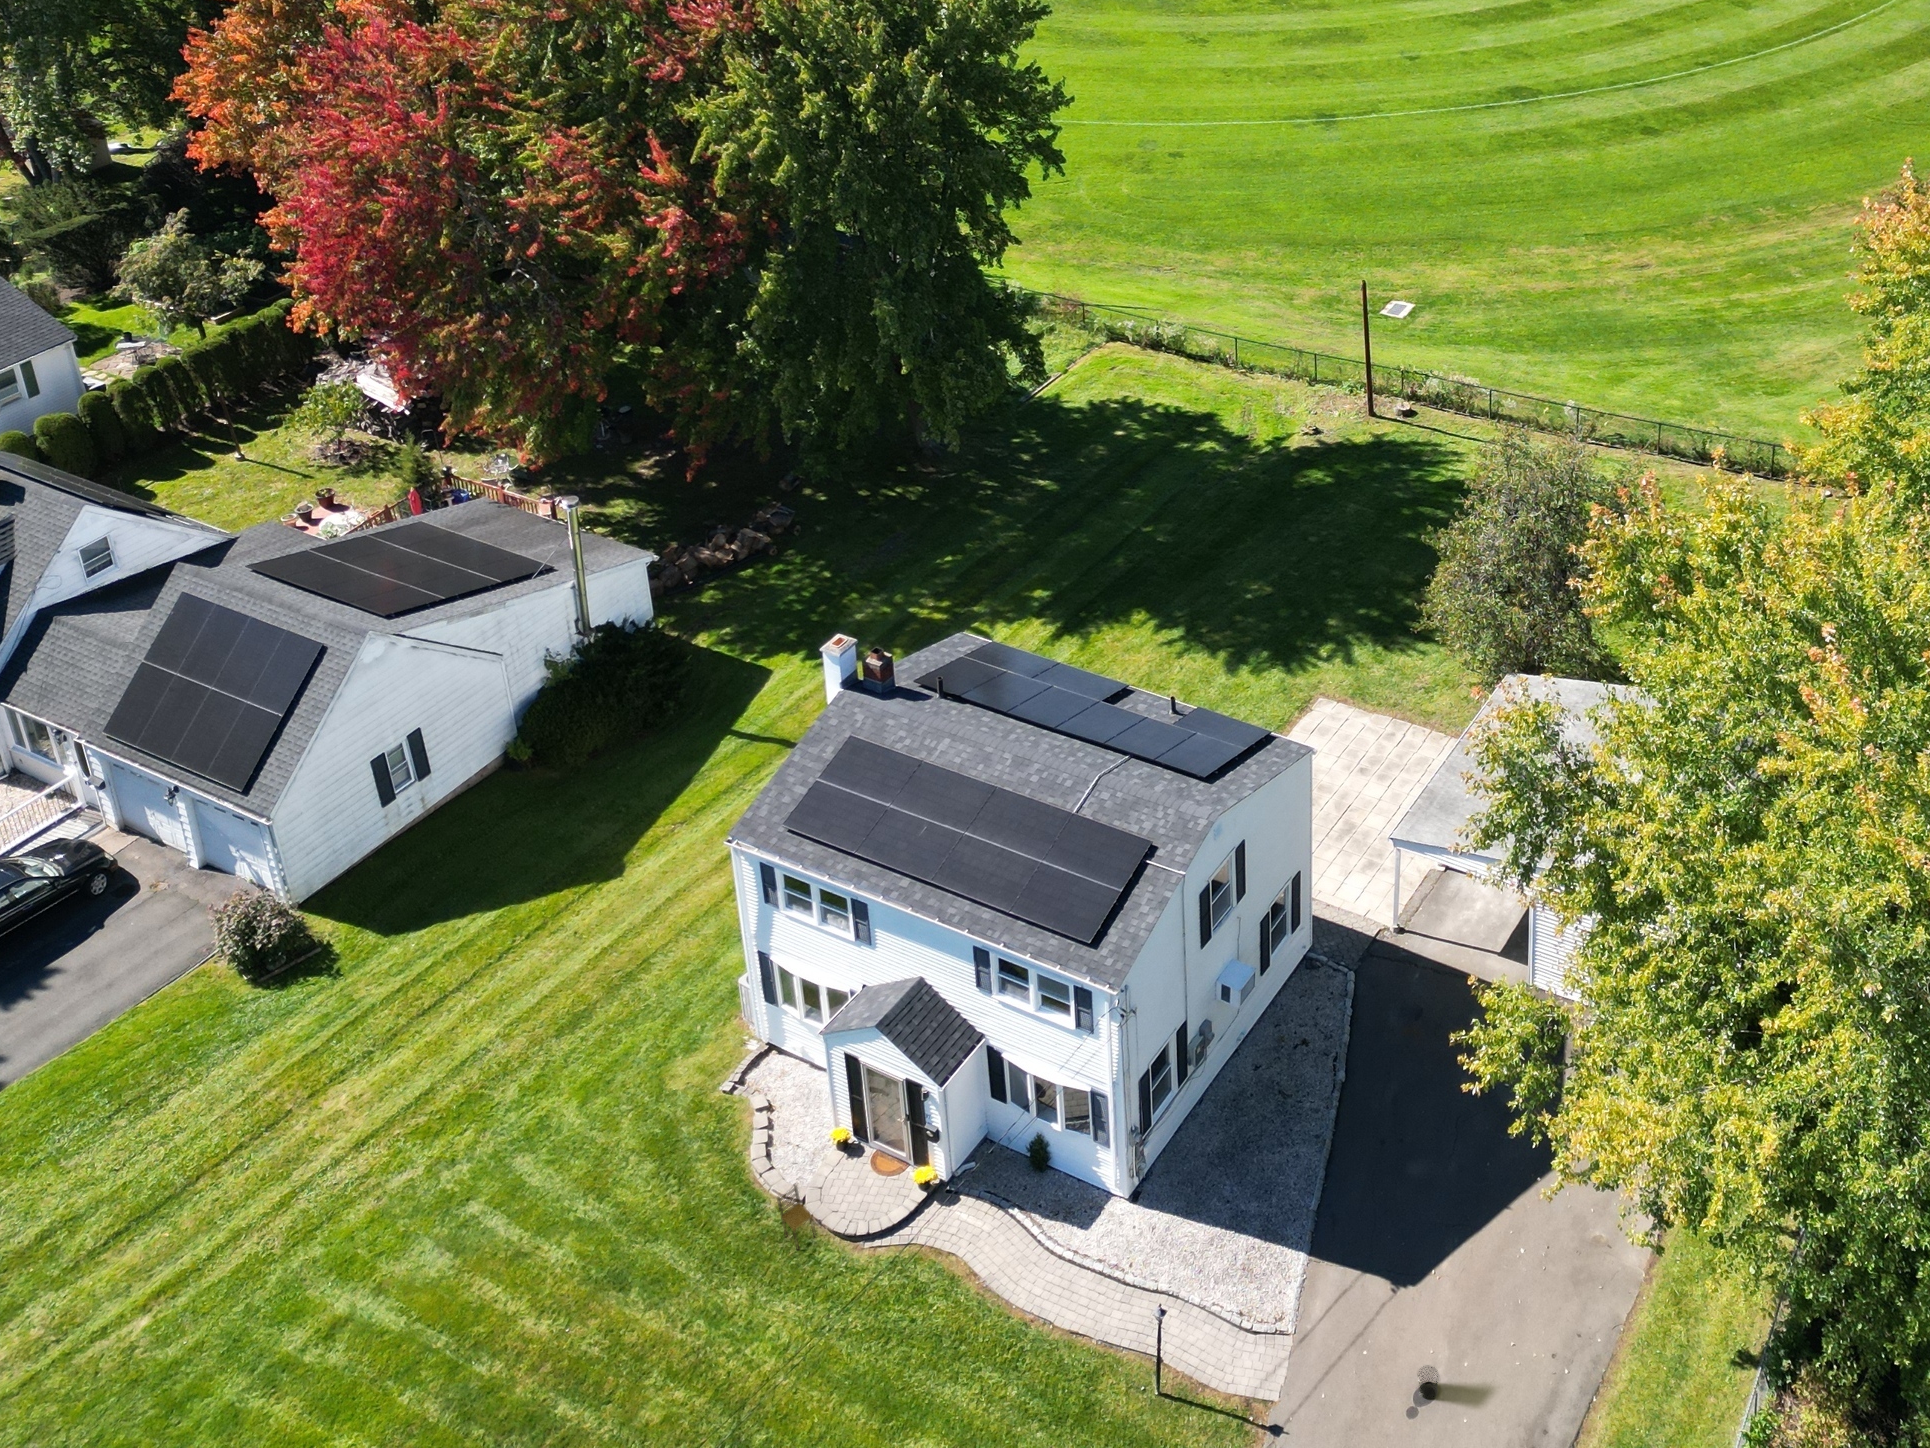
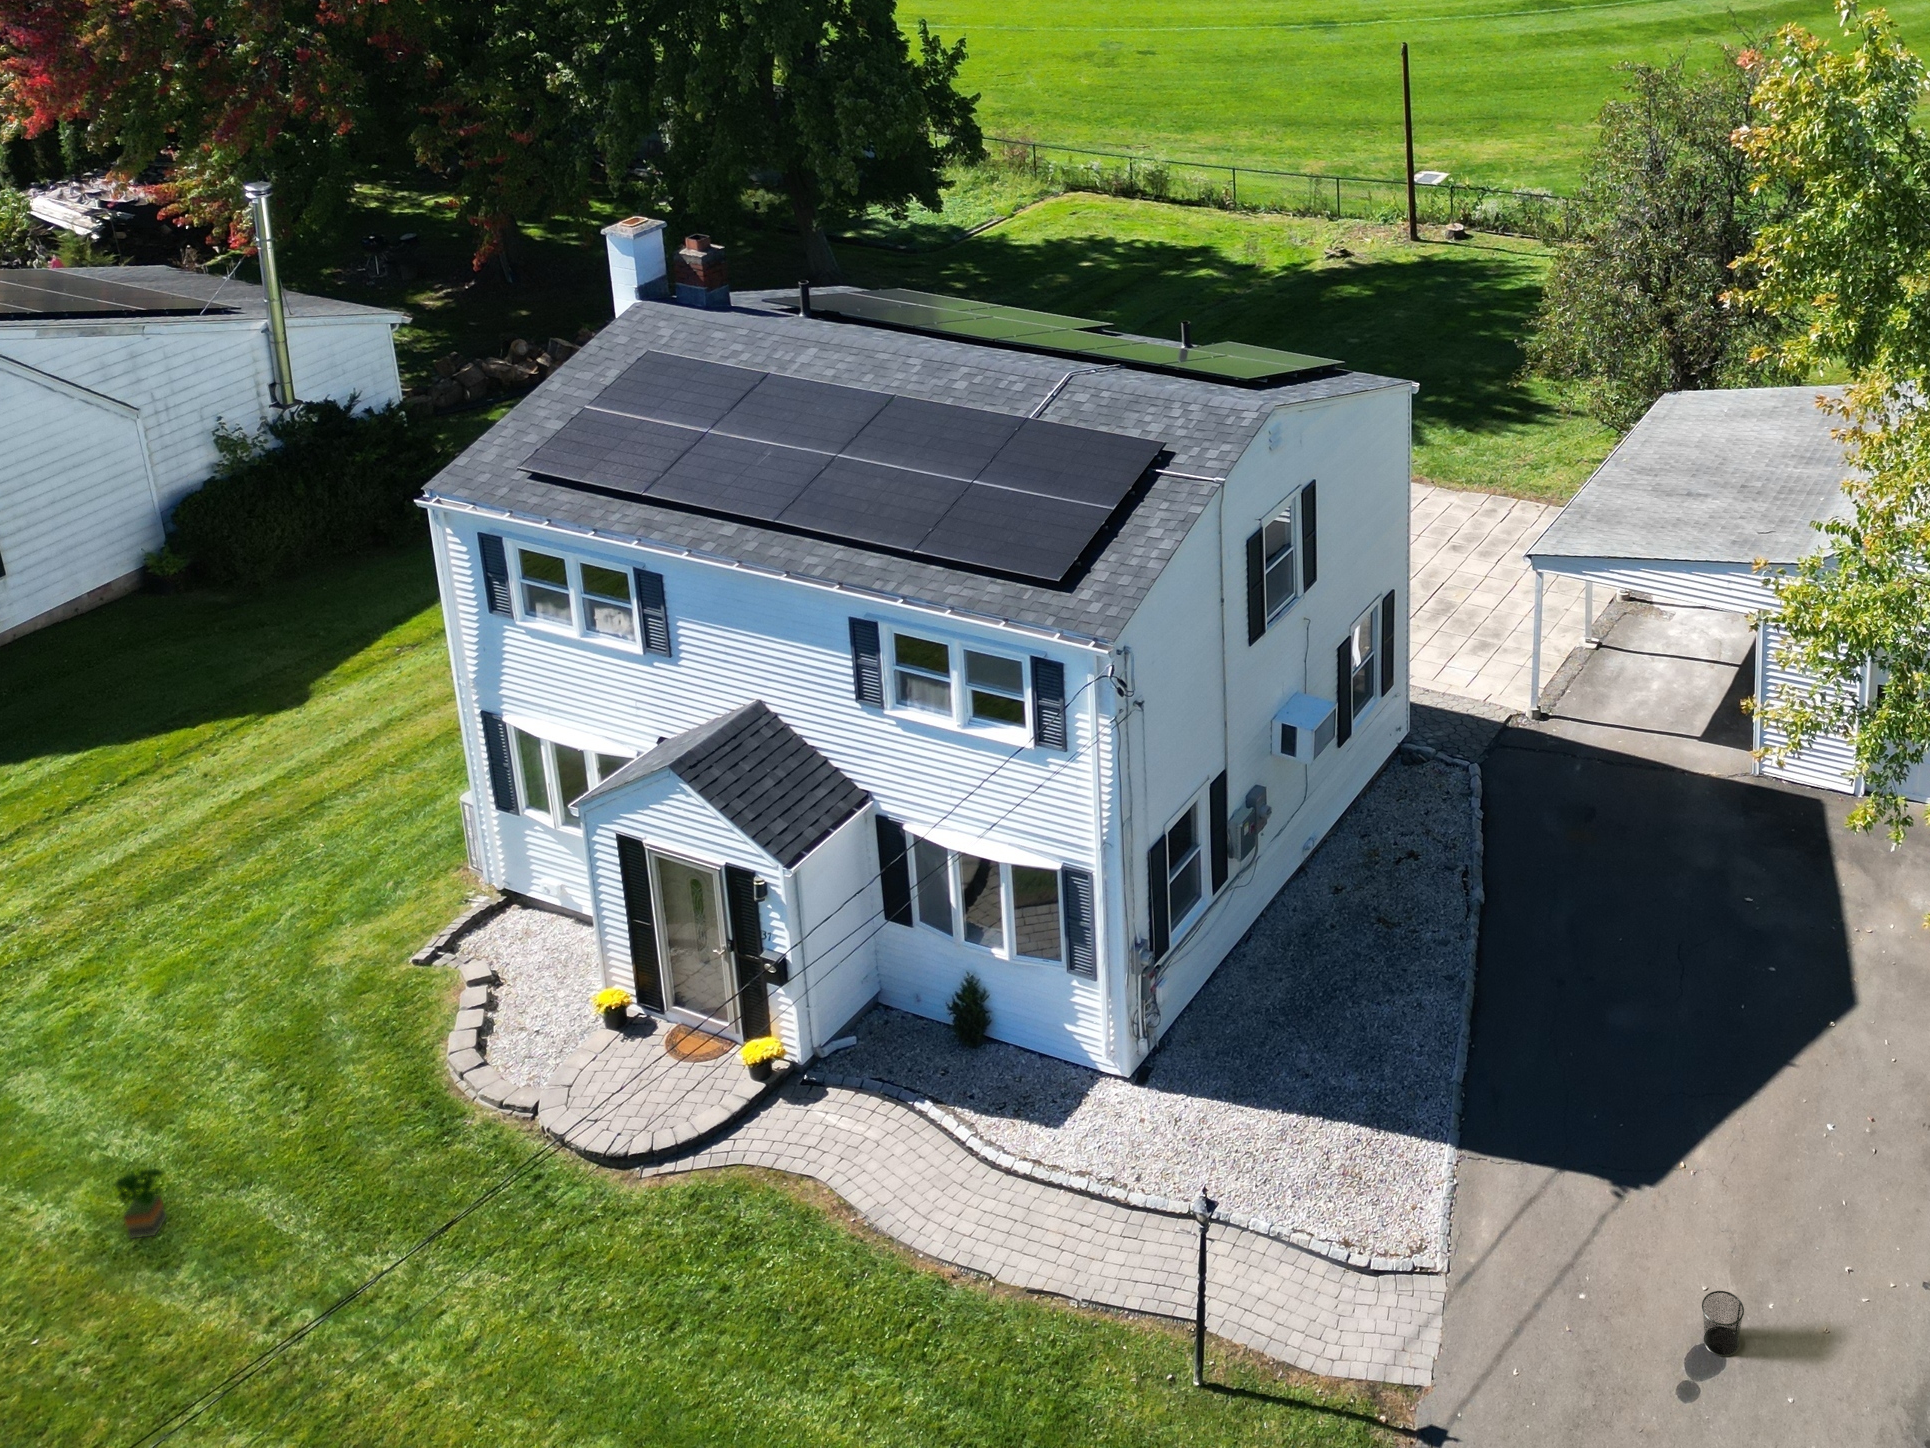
chair: present [777,1185,816,1249] -> none [462,1052,542,1183]
potted tree: none [608,1236,632,1271] -> present [114,1169,166,1238]

